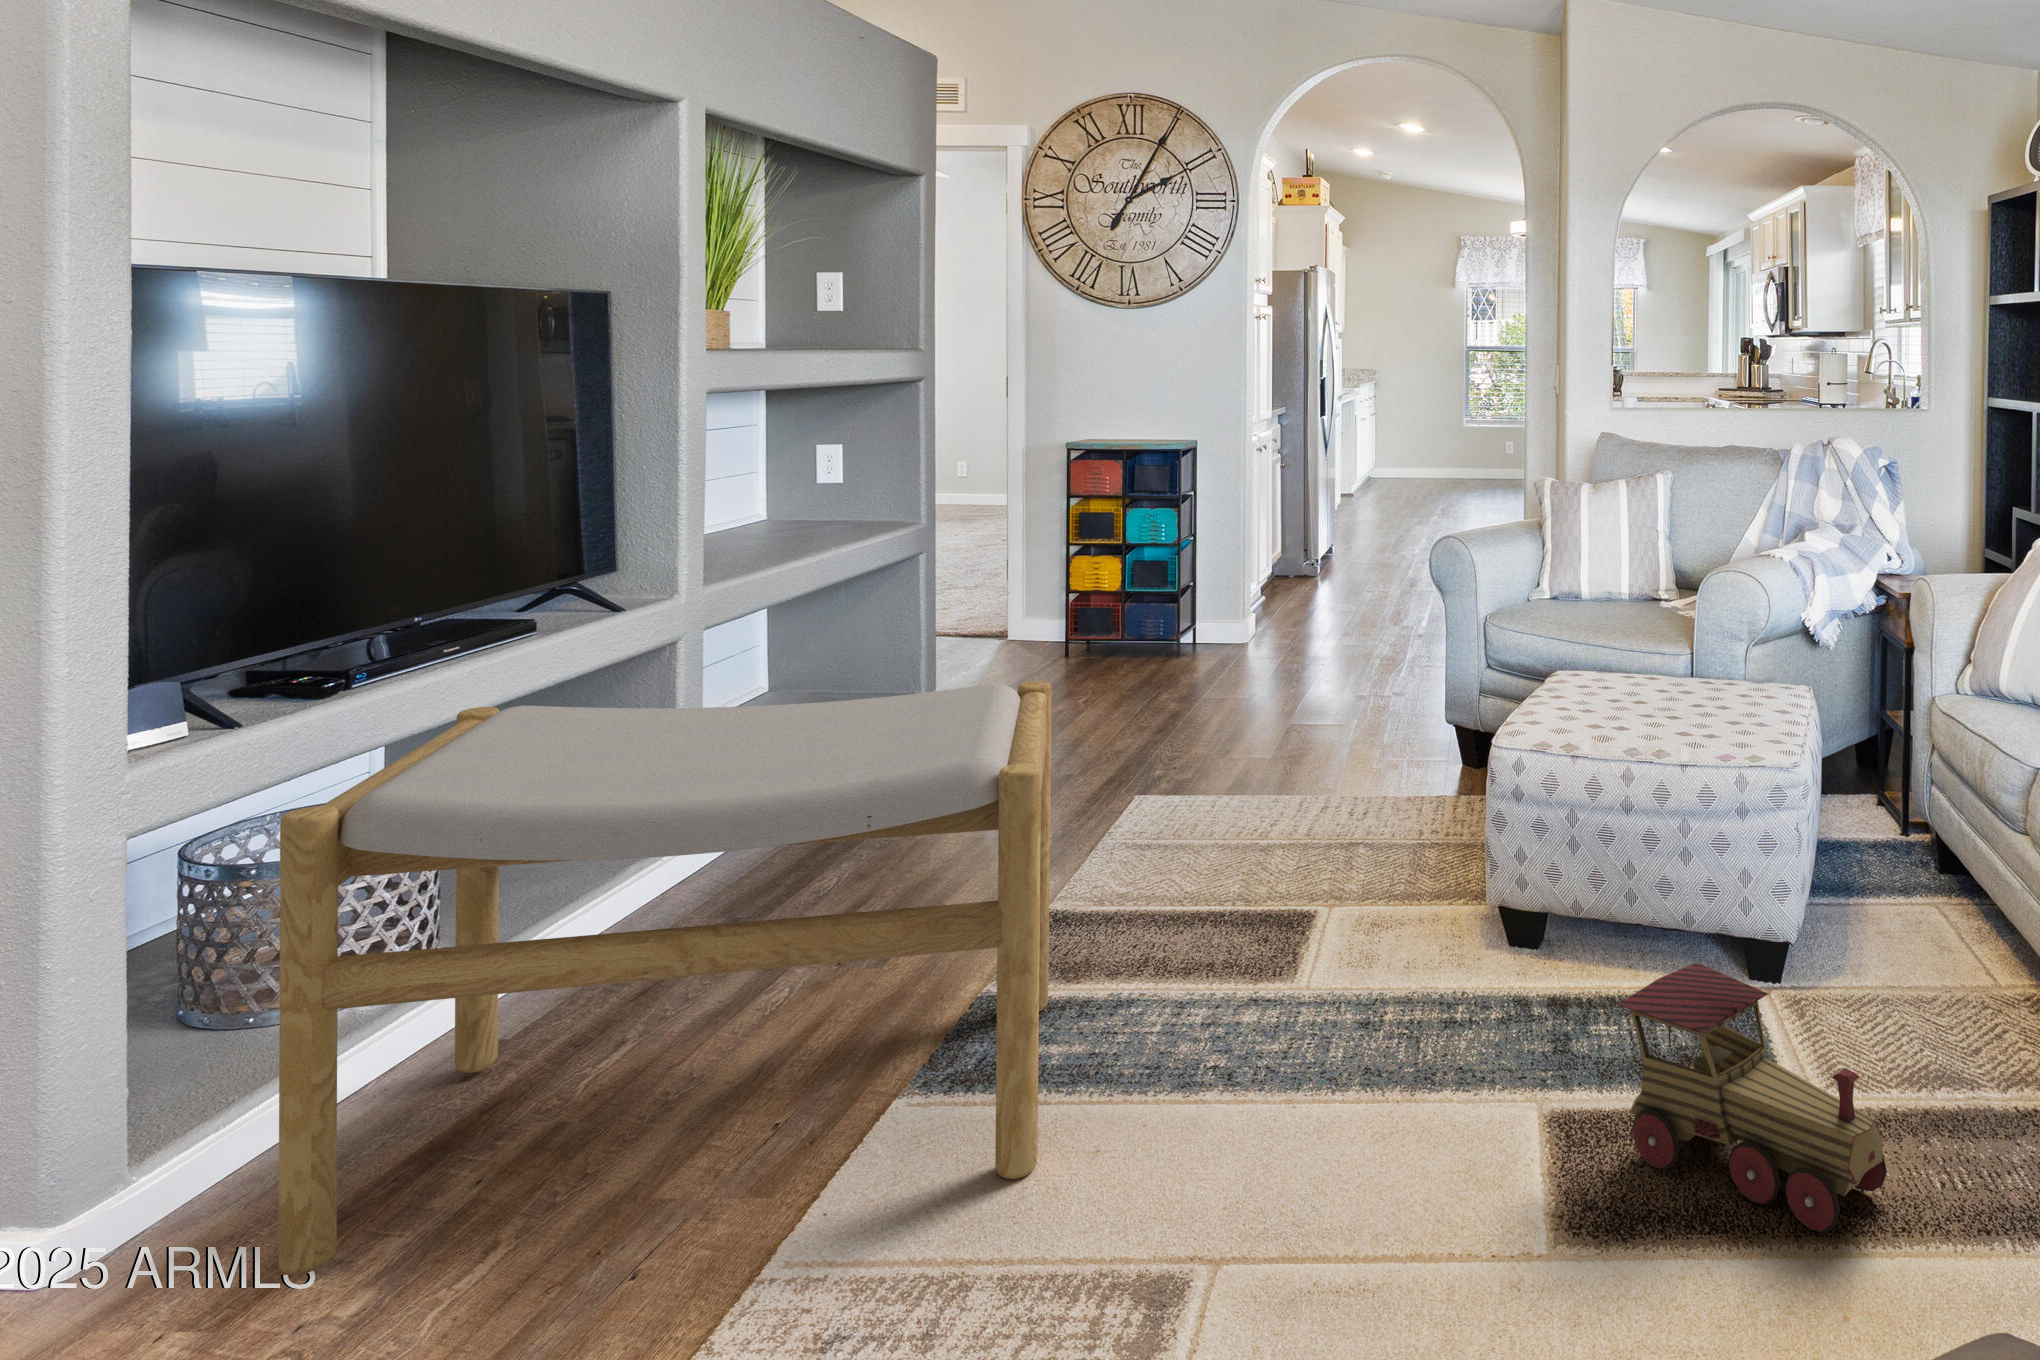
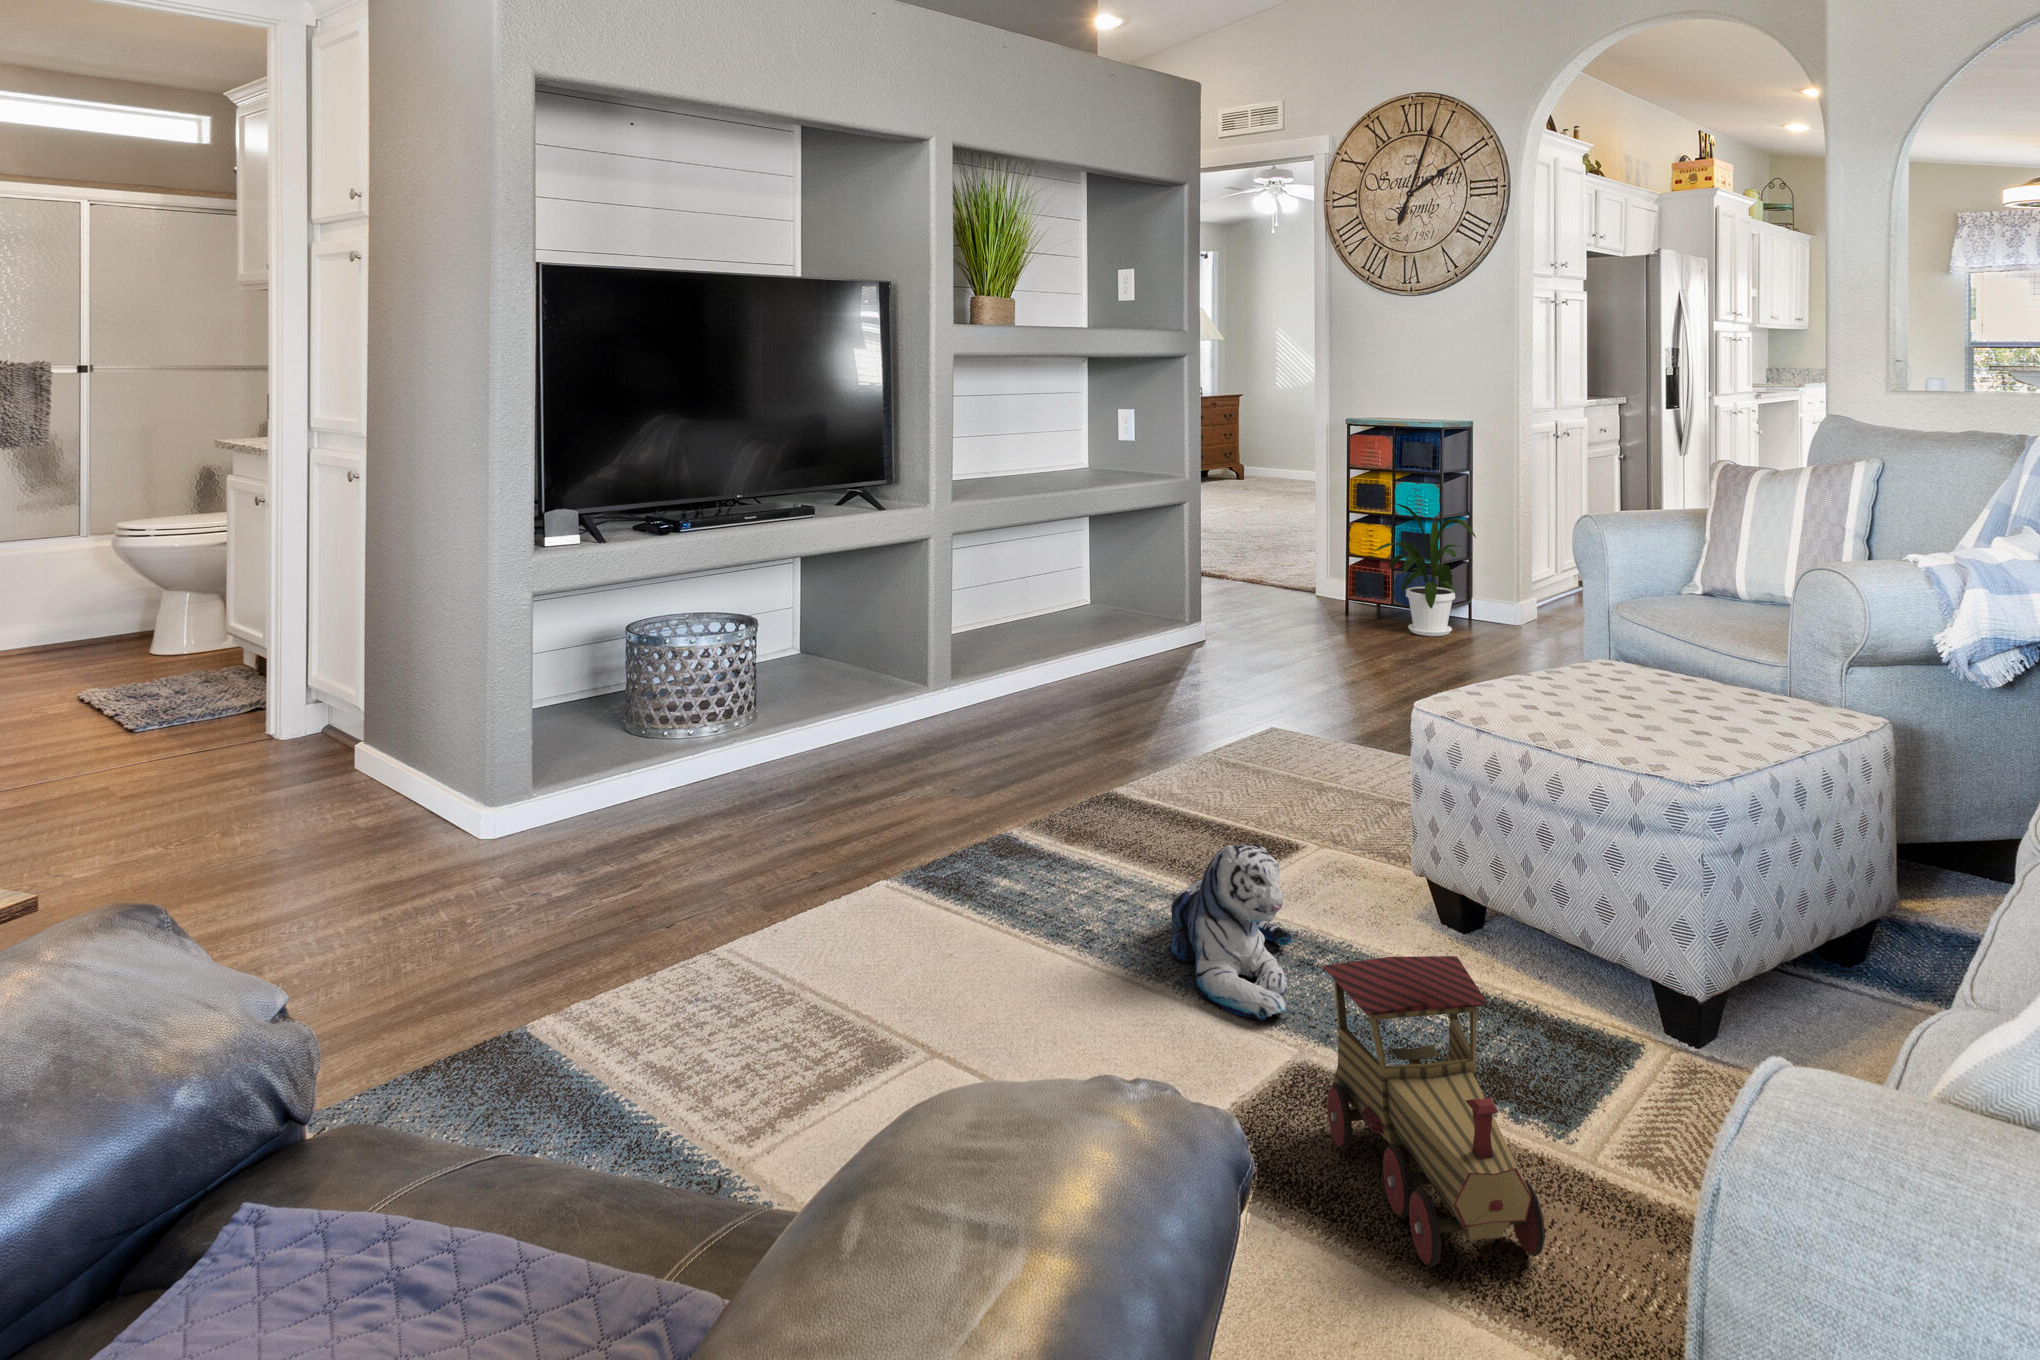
house plant: none [1123,533,1231,672] -> present [1373,502,1476,636]
footstool: present [278,681,1051,1275] -> none [494,559,1028,970]
plush toy: none [1295,912,1492,1088] -> present [1168,844,1292,1021]

